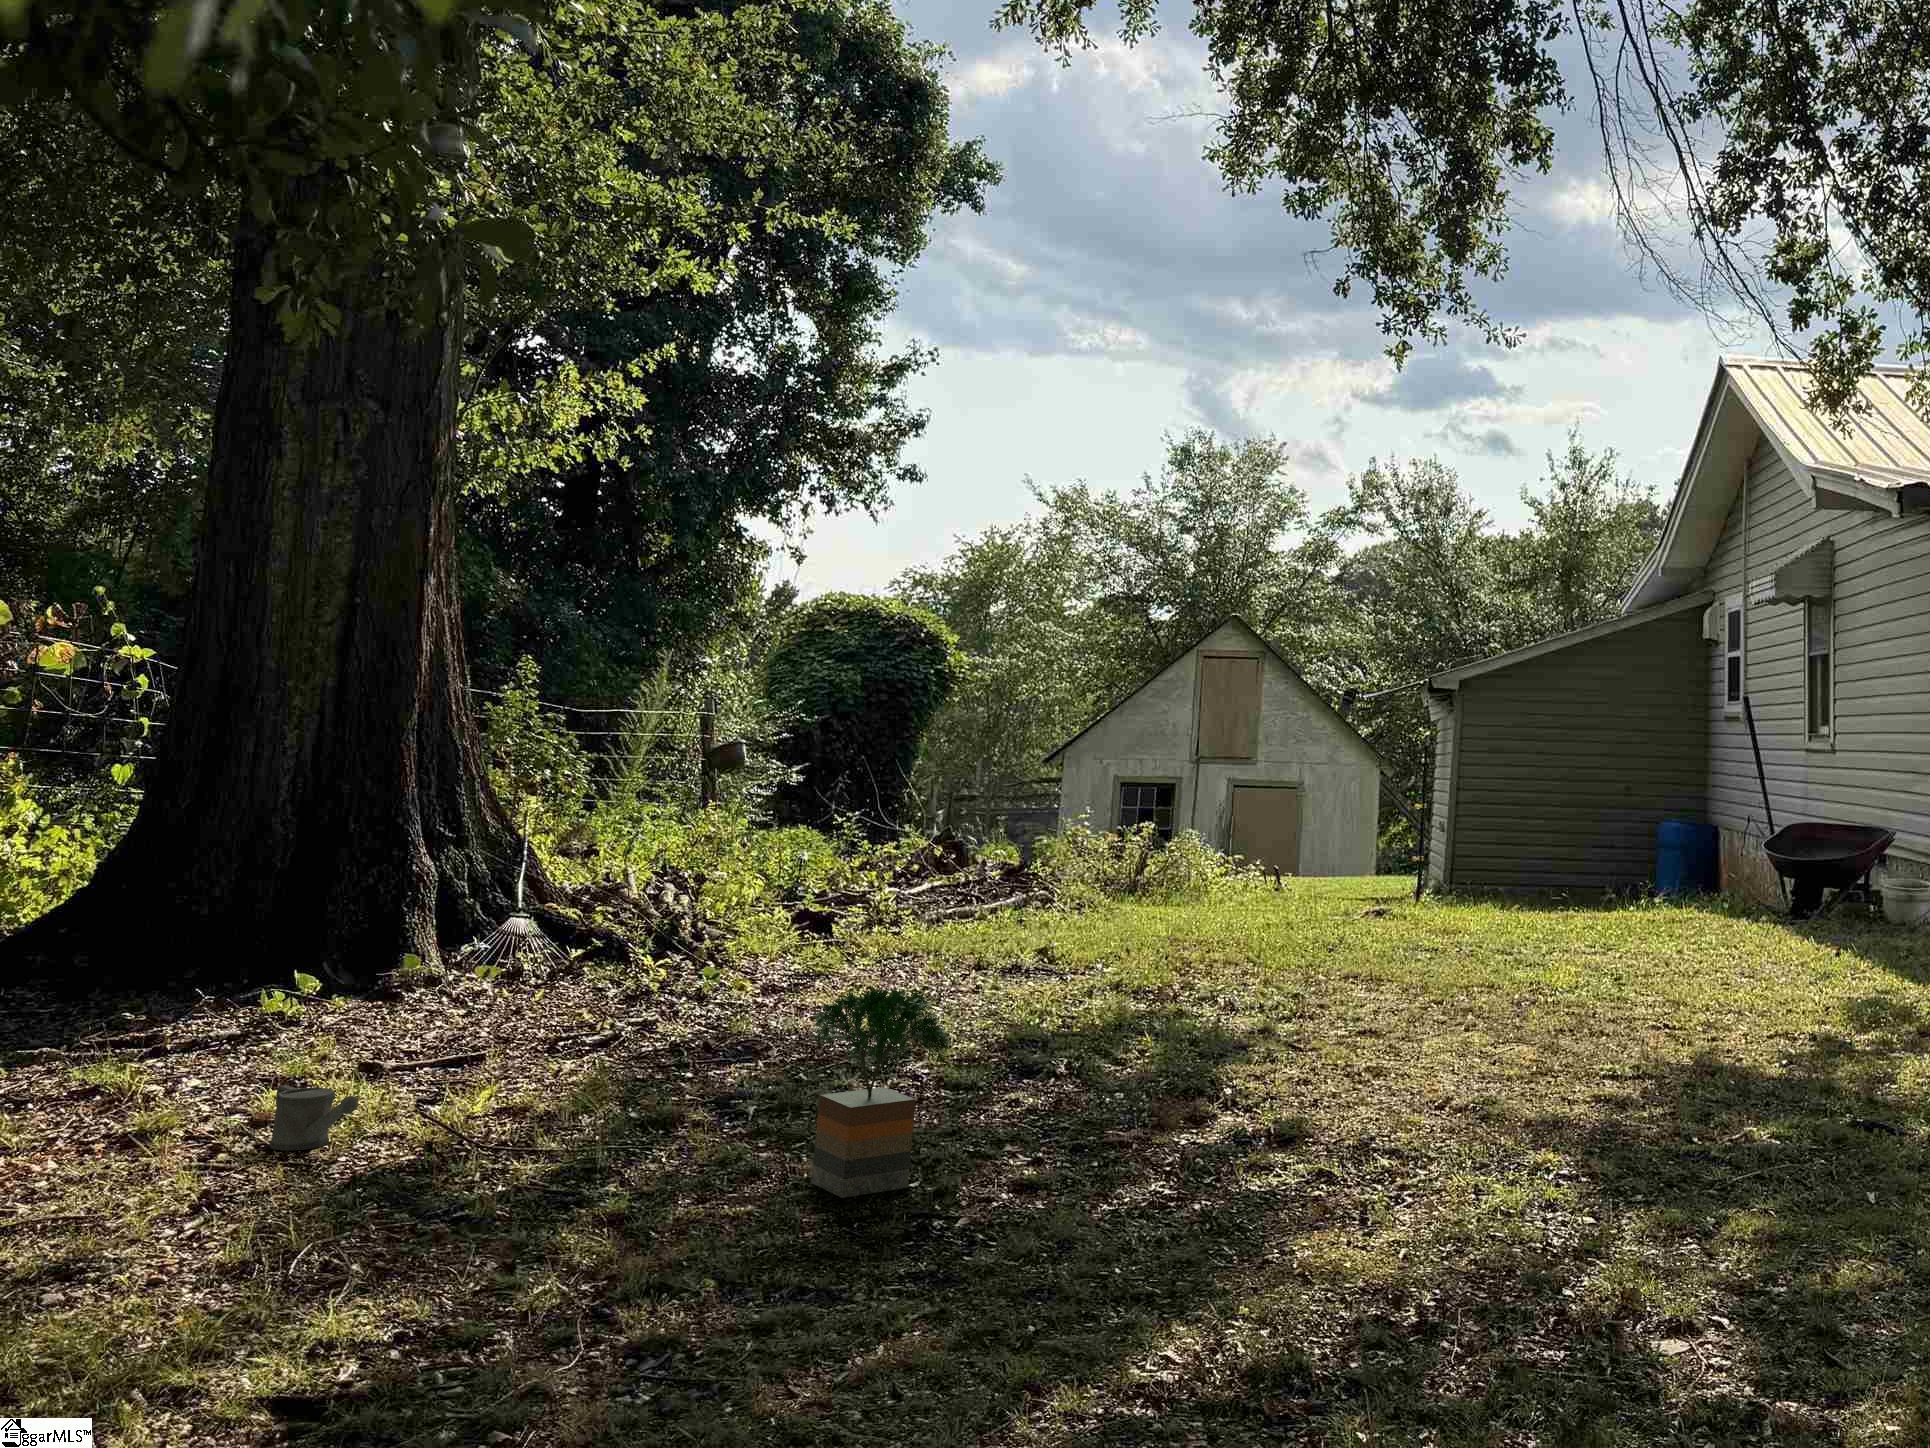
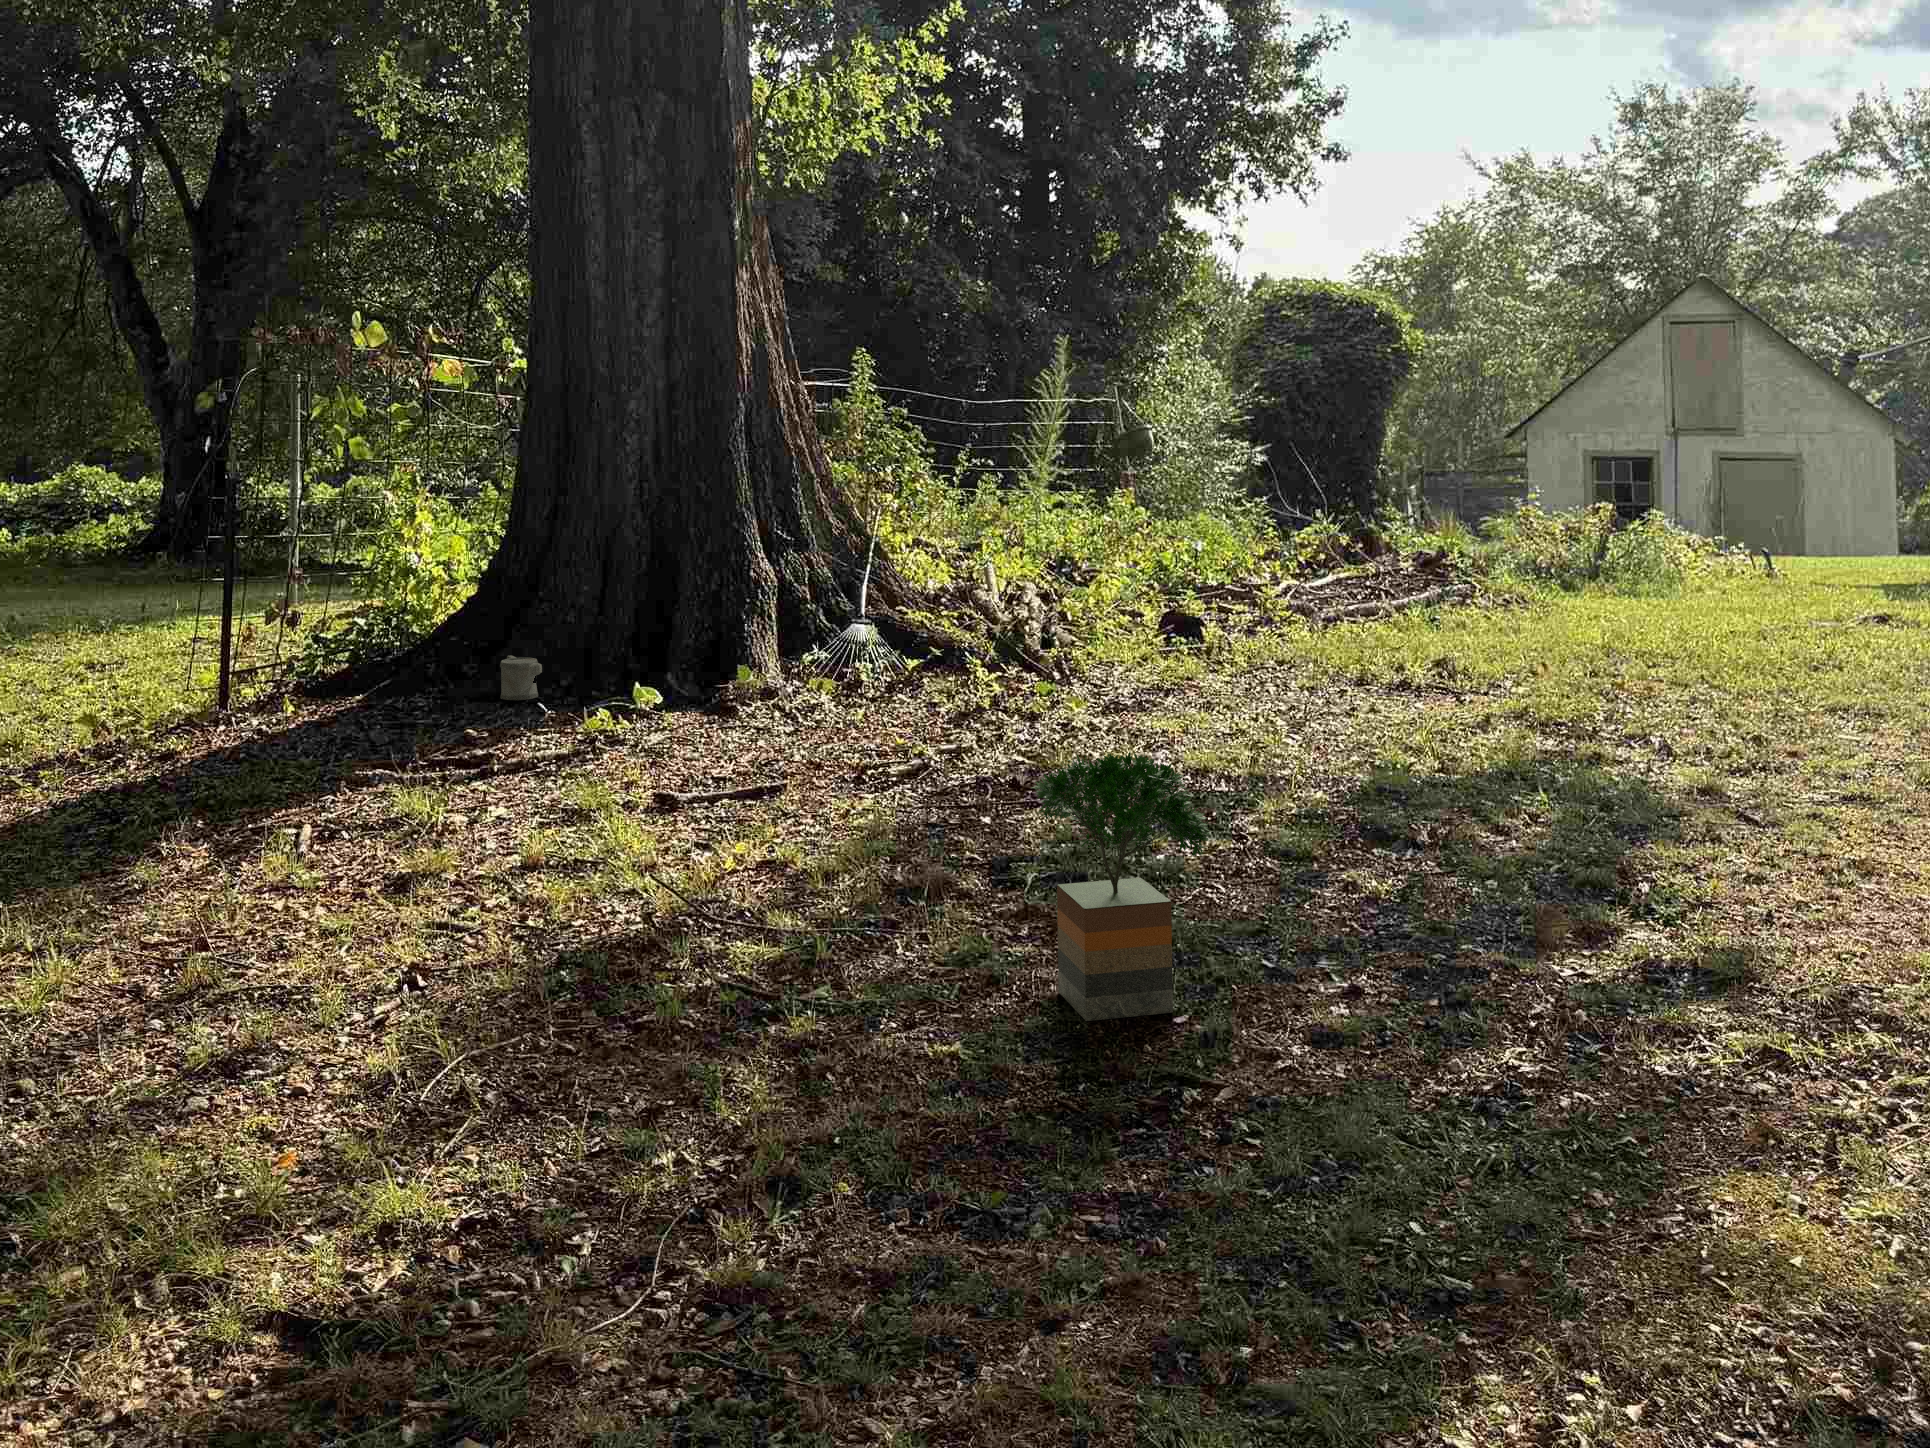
watering can: present [269,1085,358,1151] -> present [500,655,542,700]

